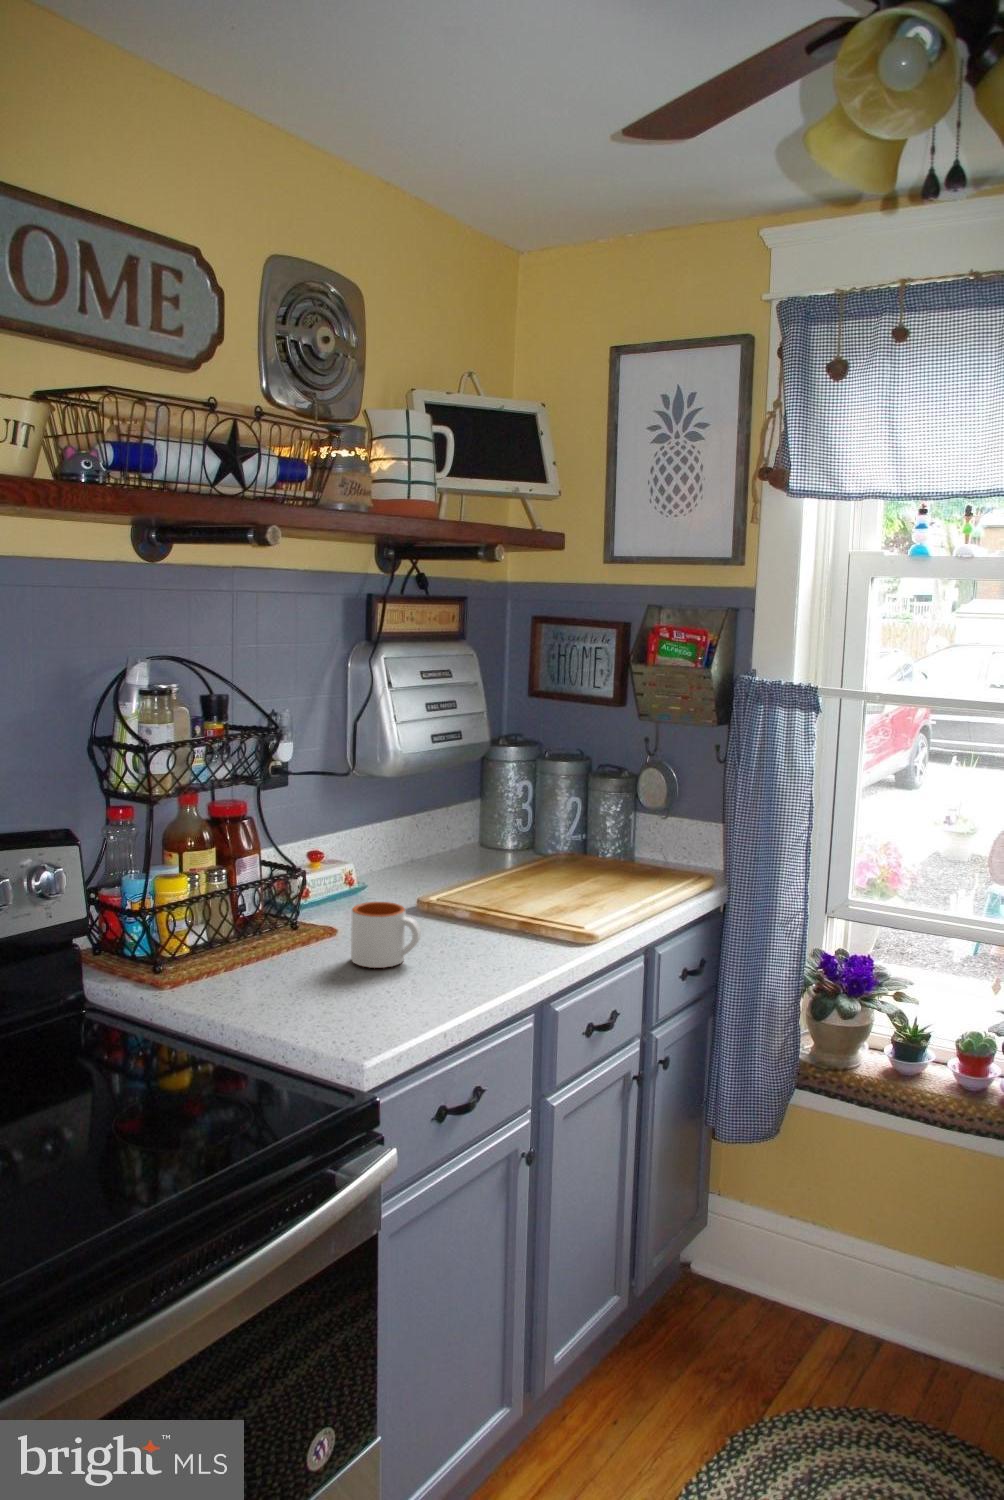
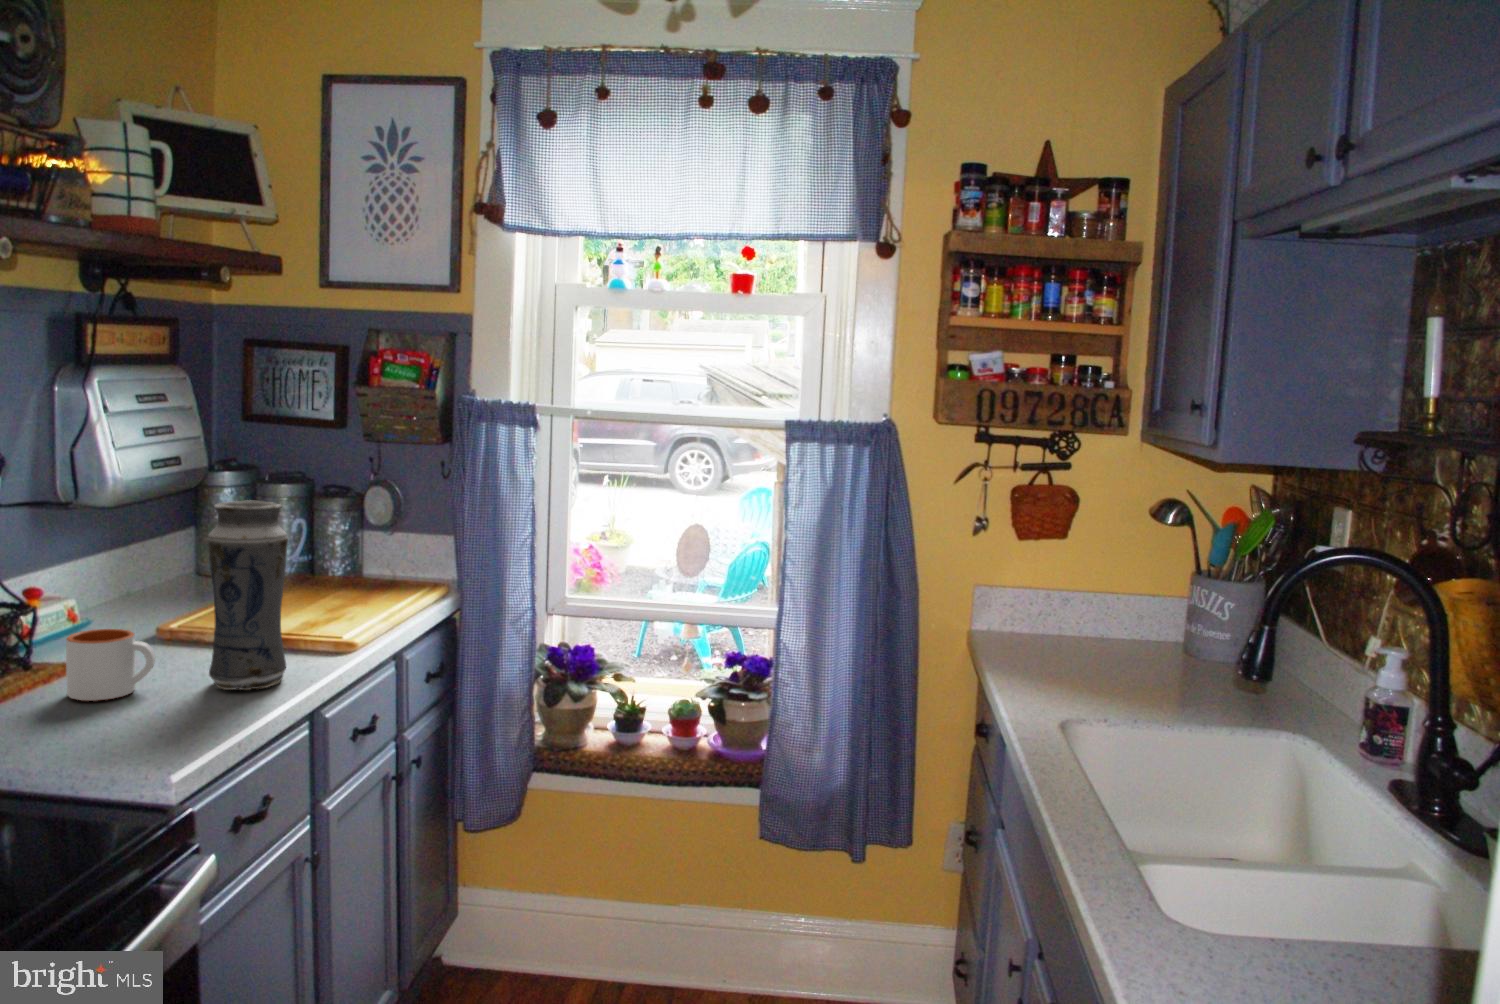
vase: none [463,792,536,975] -> present [207,500,288,690]

